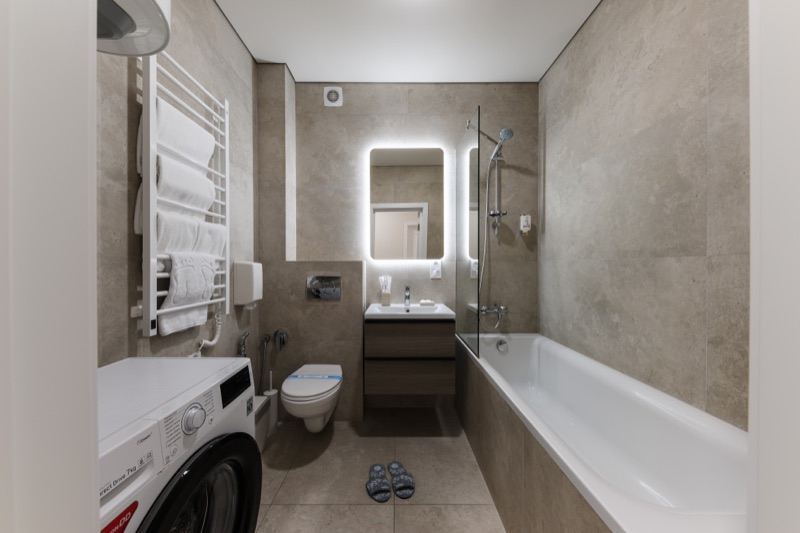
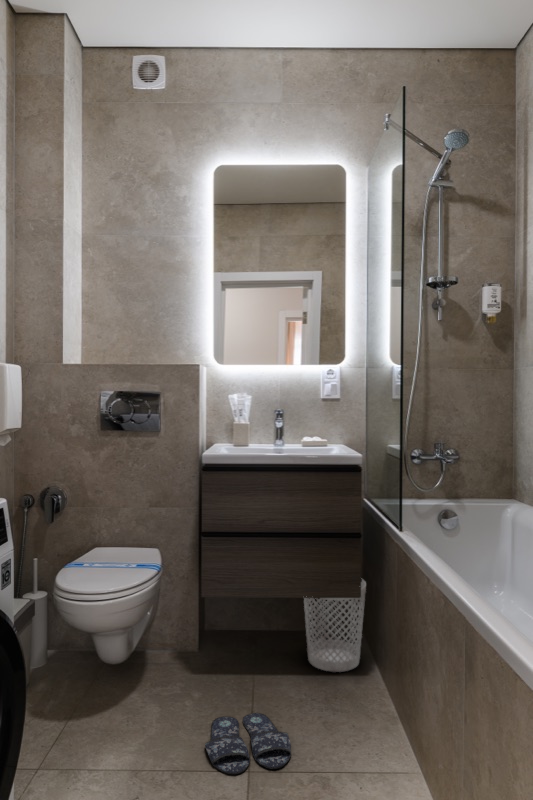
wastebasket: none [421,377,456,434] -> present [304,580,366,672]

